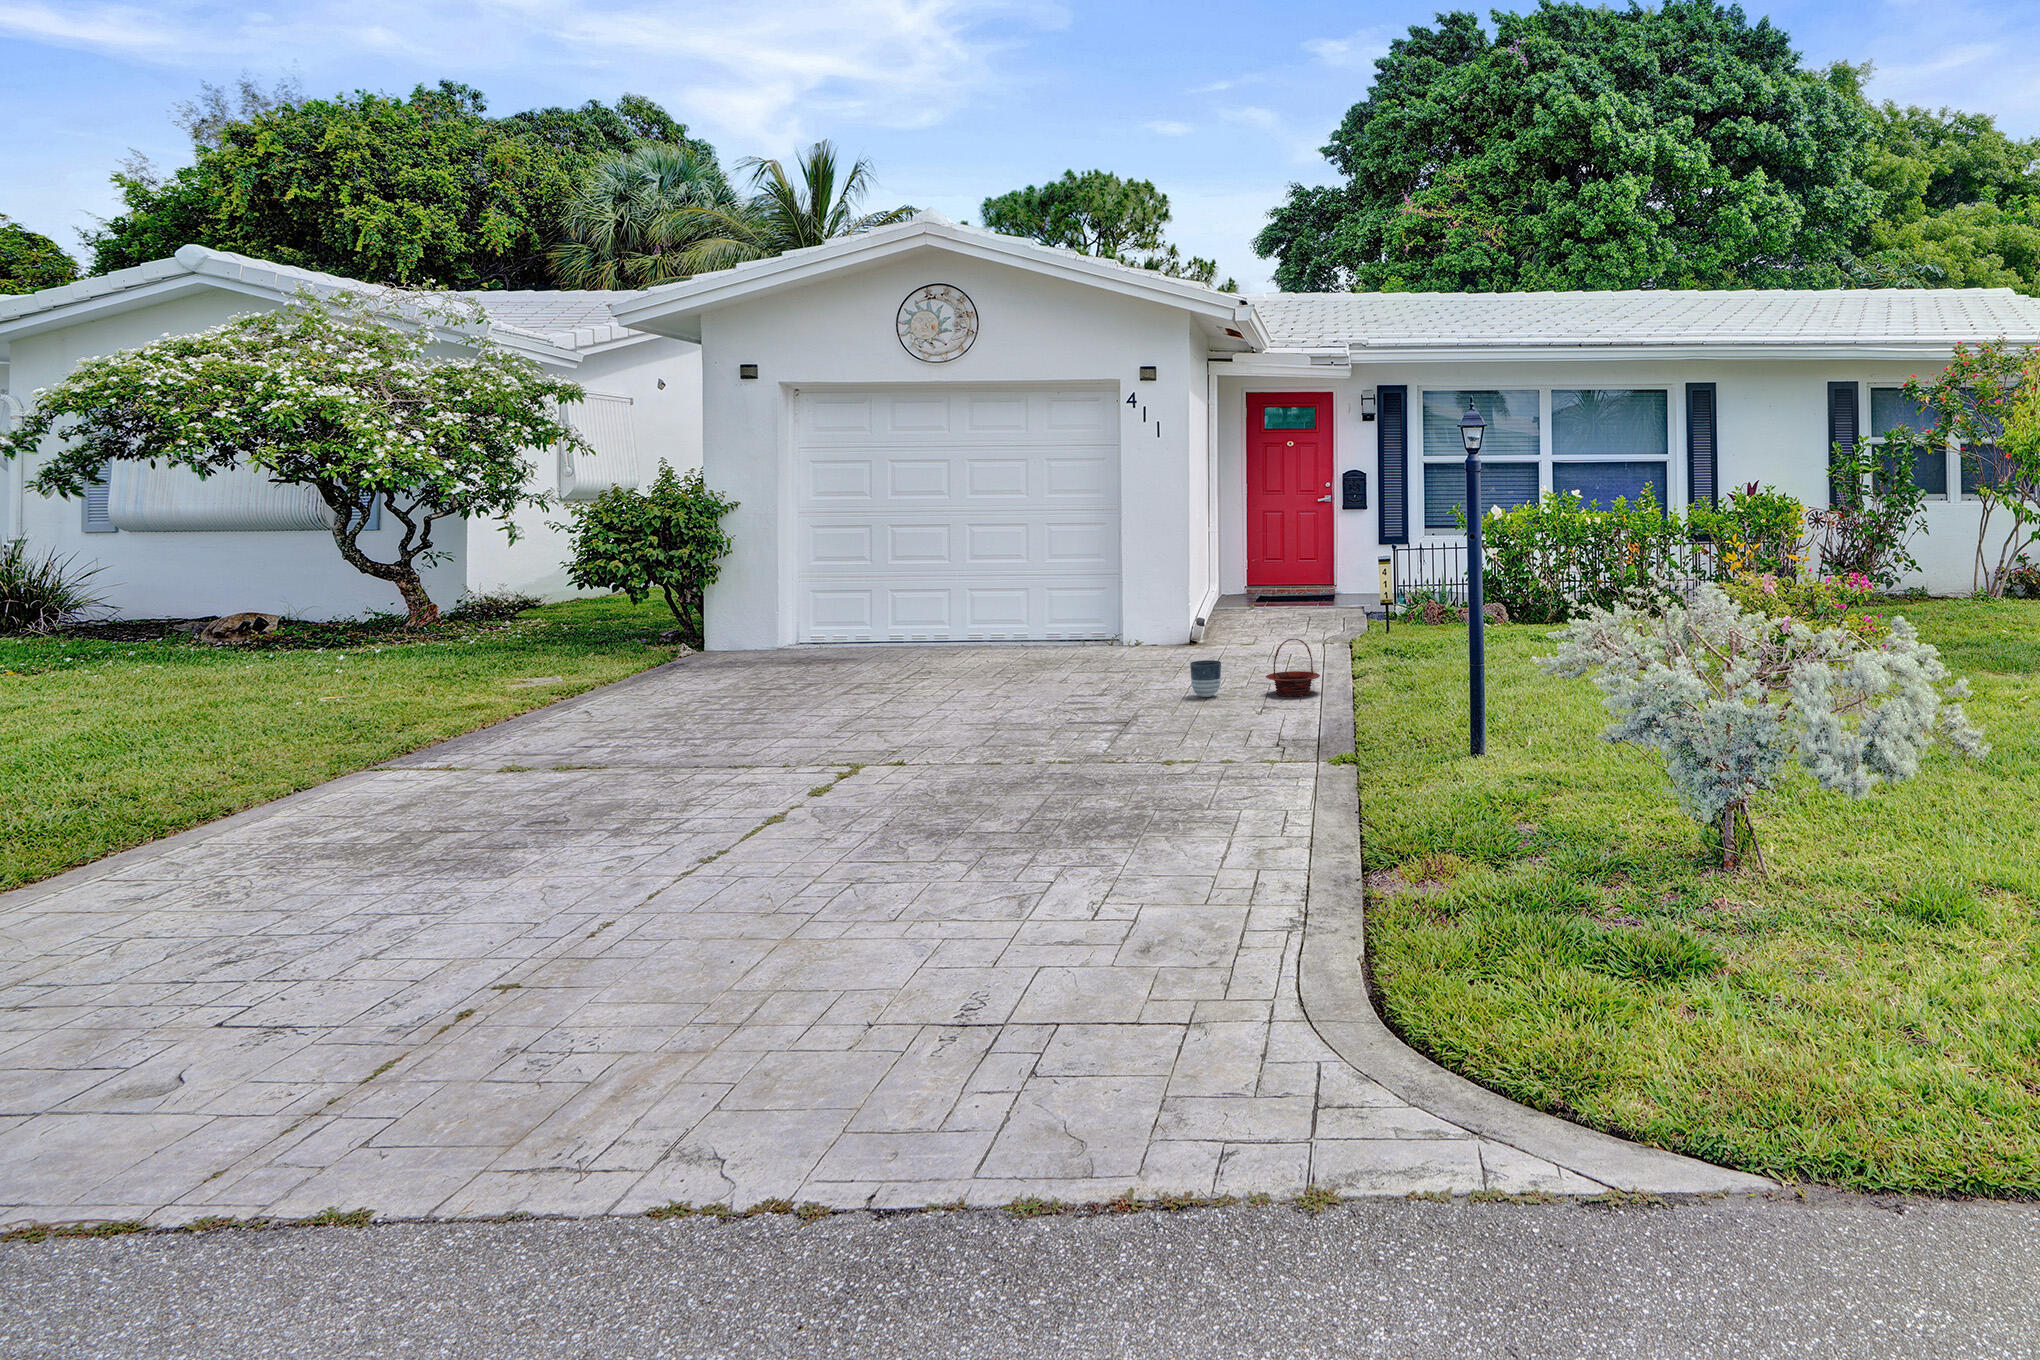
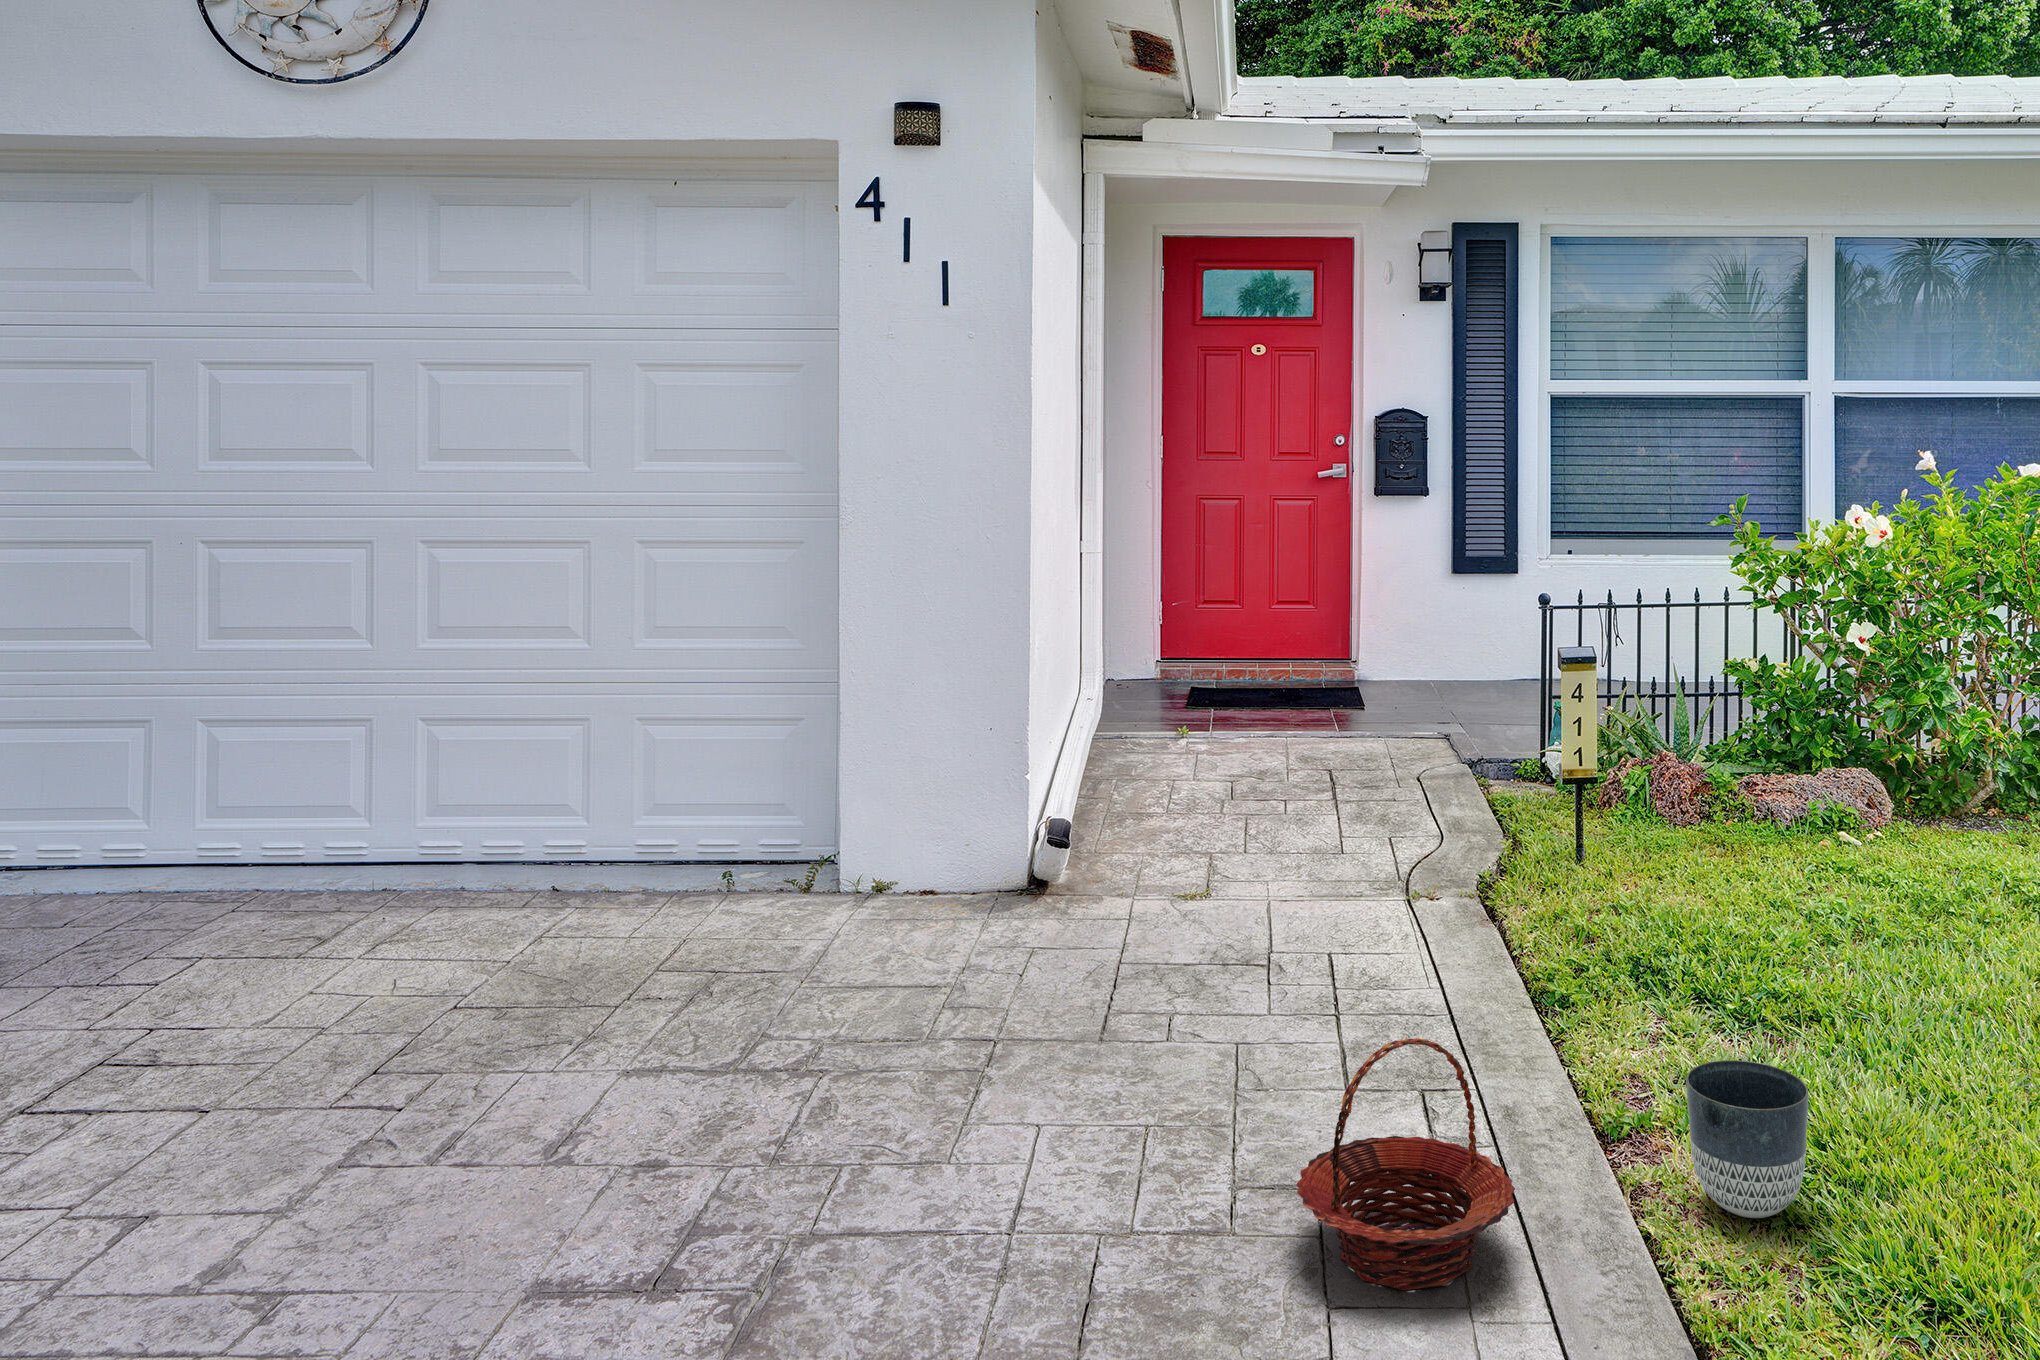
planter: present [1190,660,1221,697] -> present [1686,1060,1808,1218]

